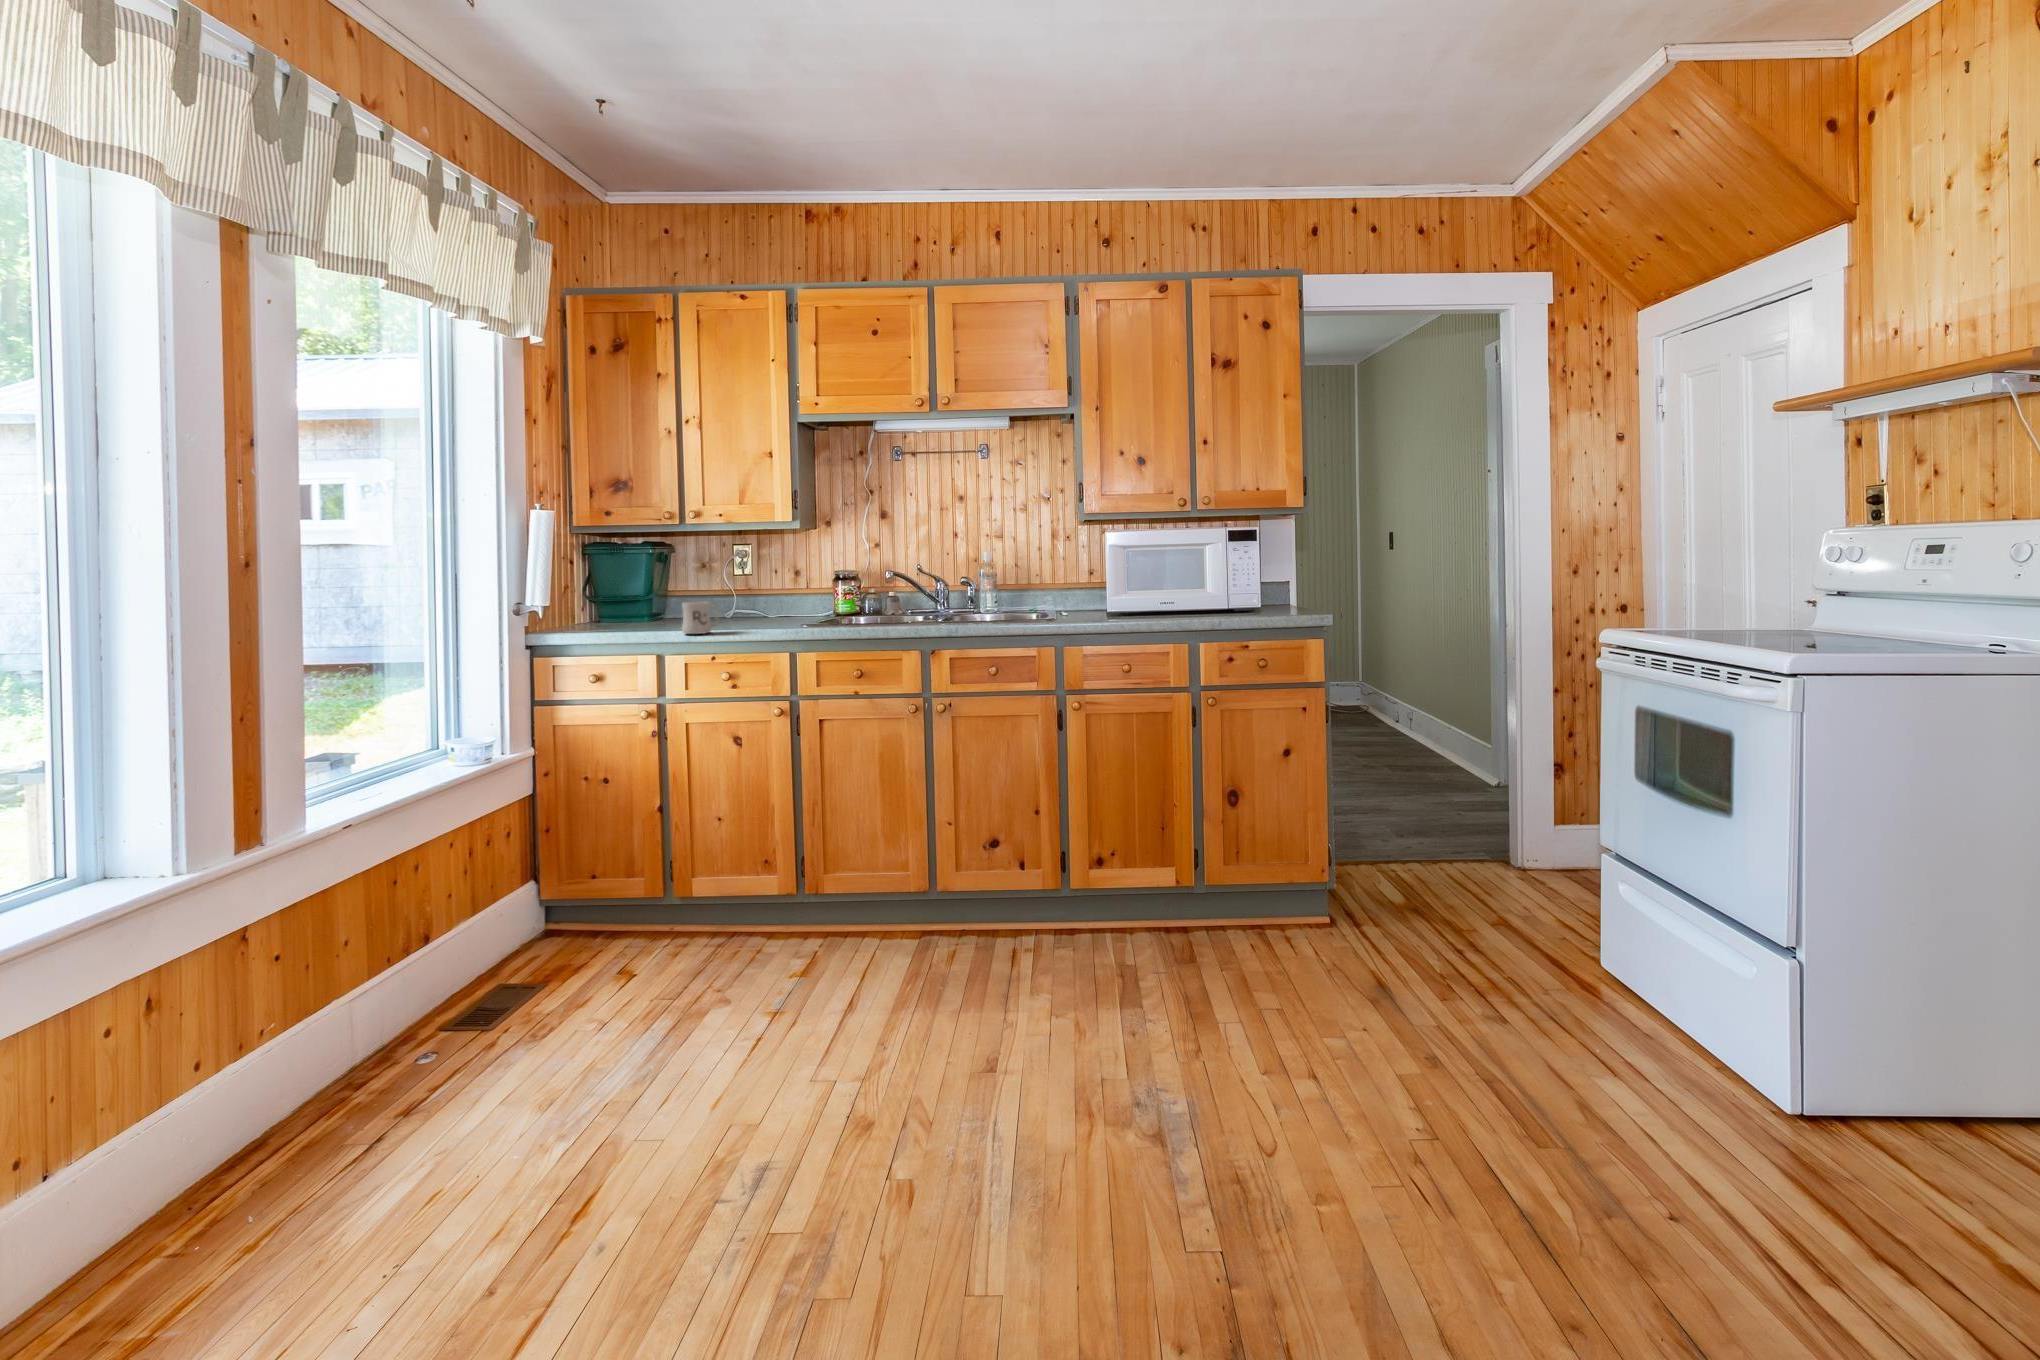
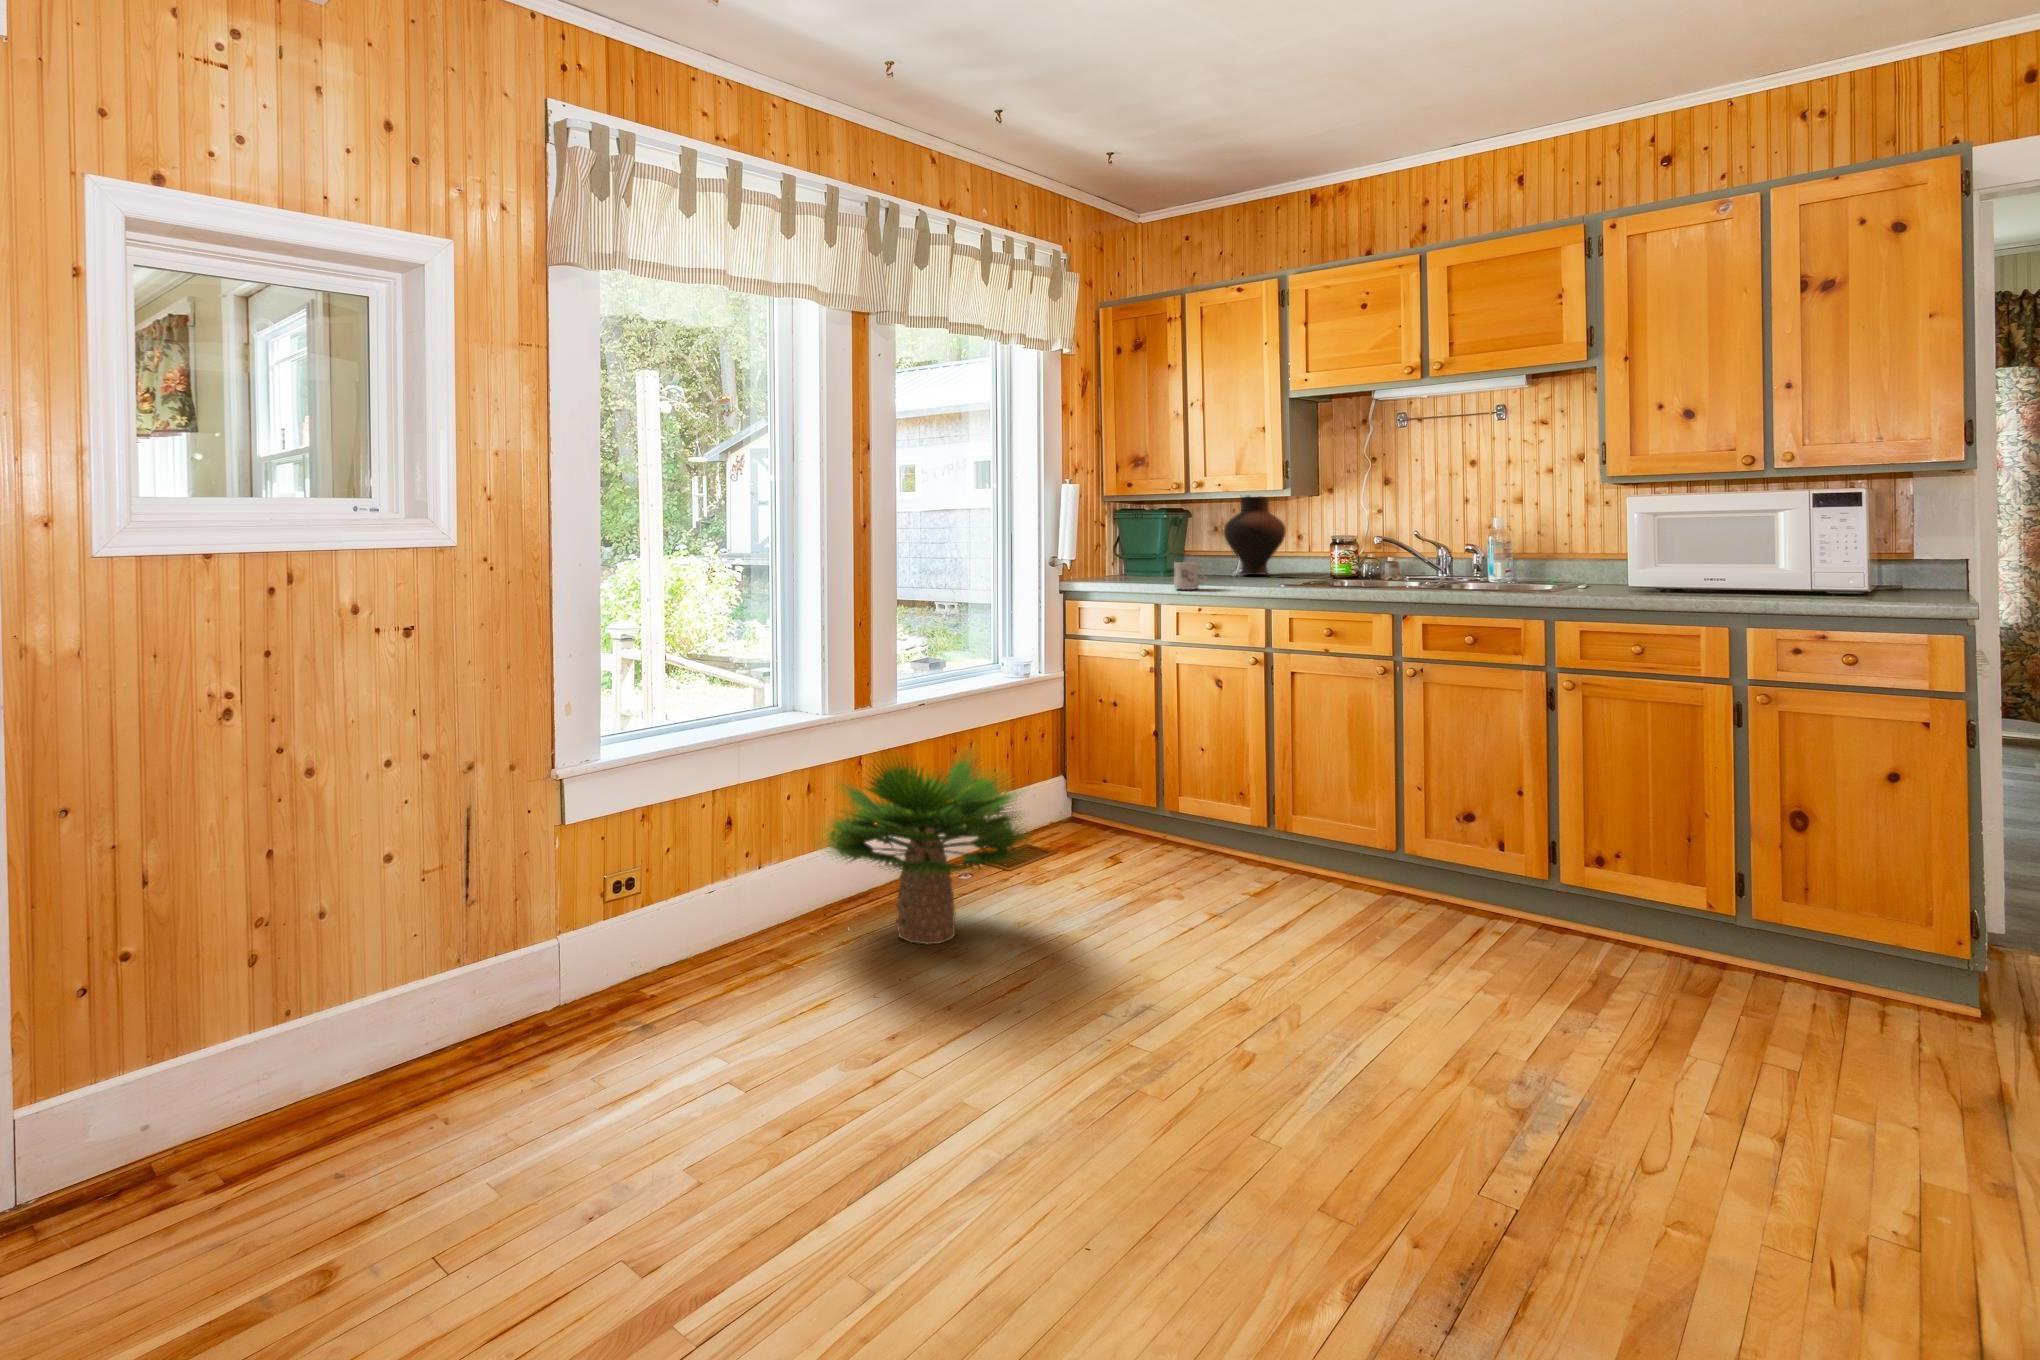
vase: none [719,520,785,614] -> present [1224,496,1286,575]
potted plant: none [166,864,577,1201] -> present [826,750,1031,944]

